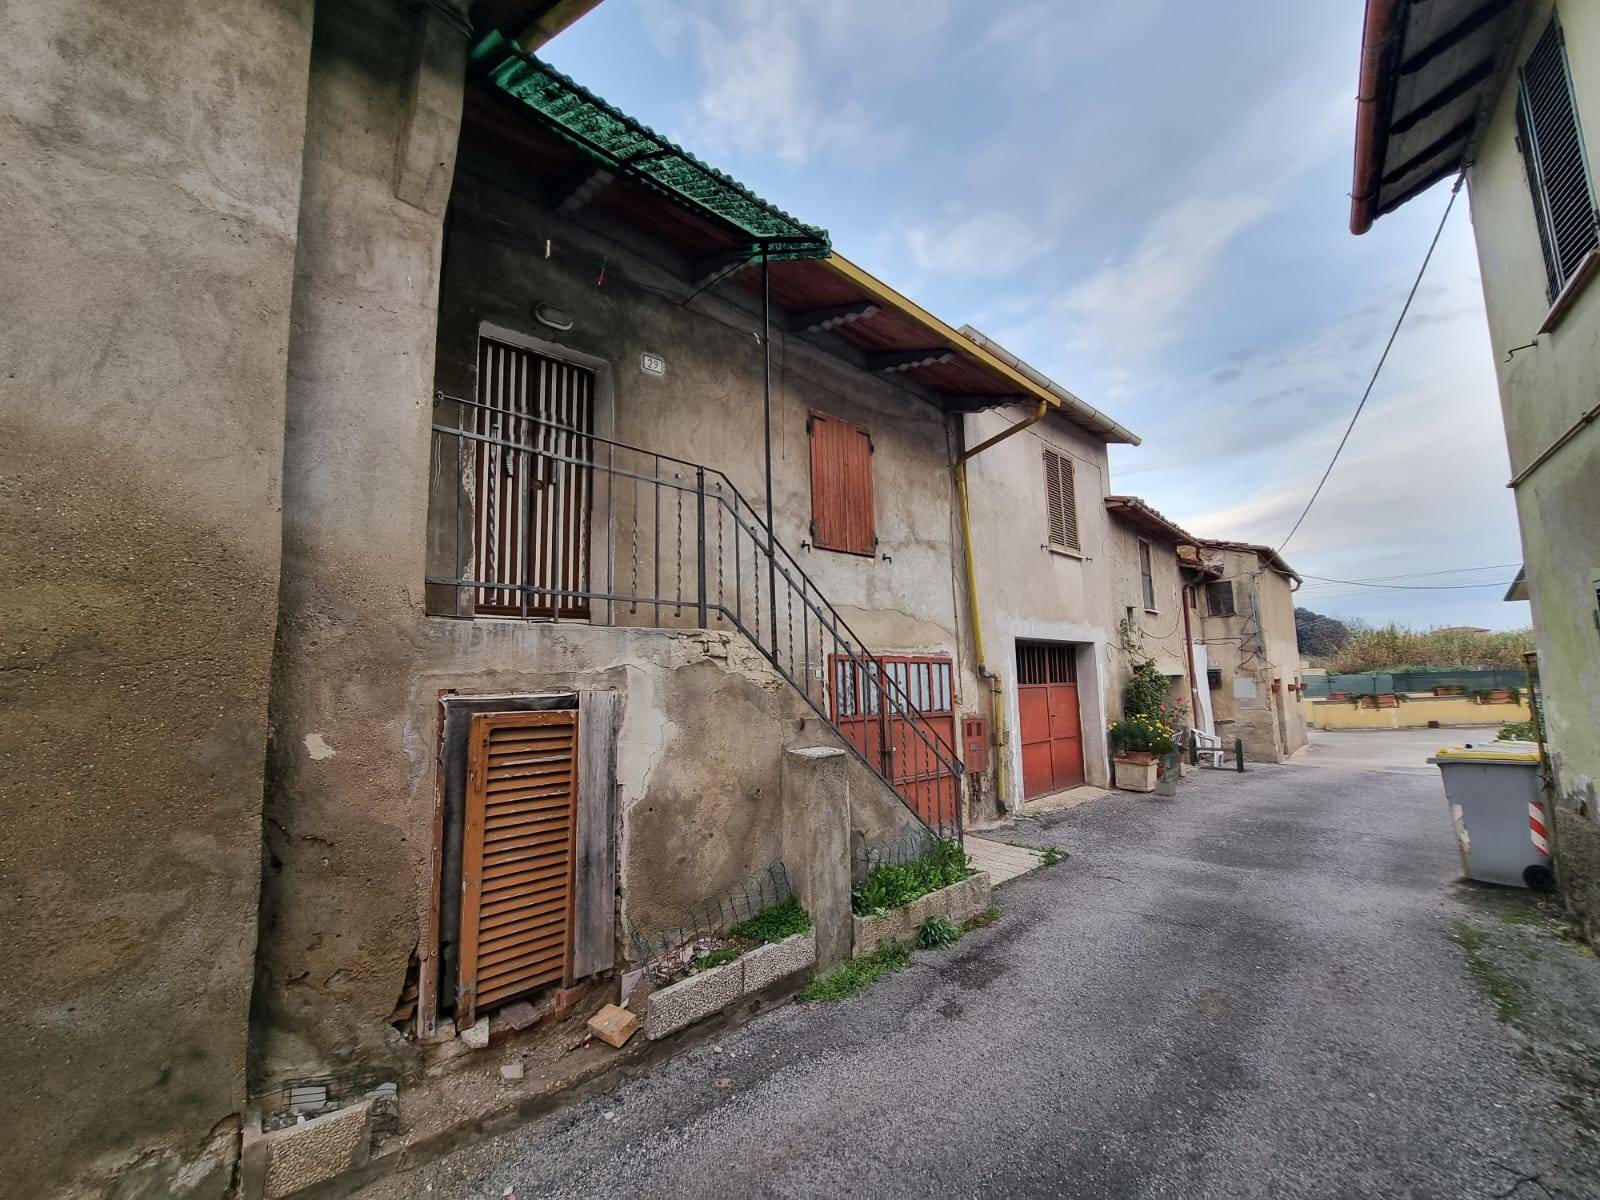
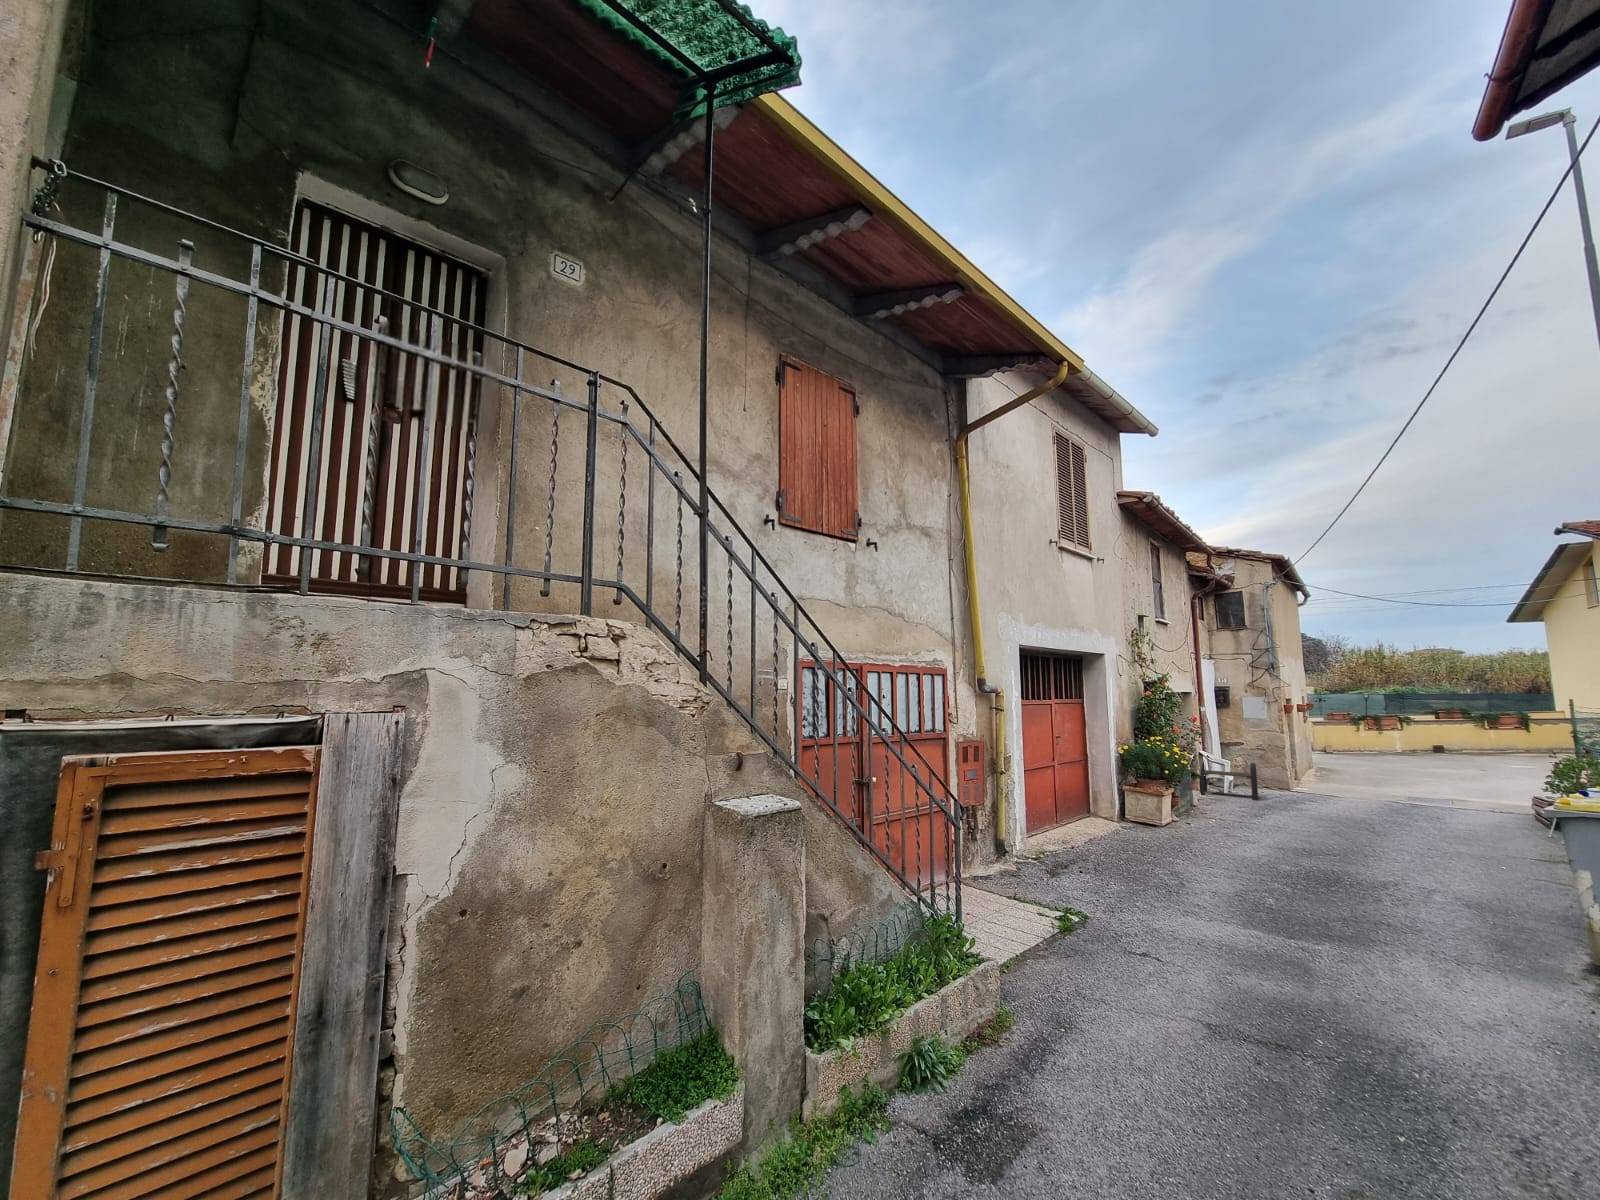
potted tree: present [1150,740,1176,795] -> none [1167,767,1196,830]

